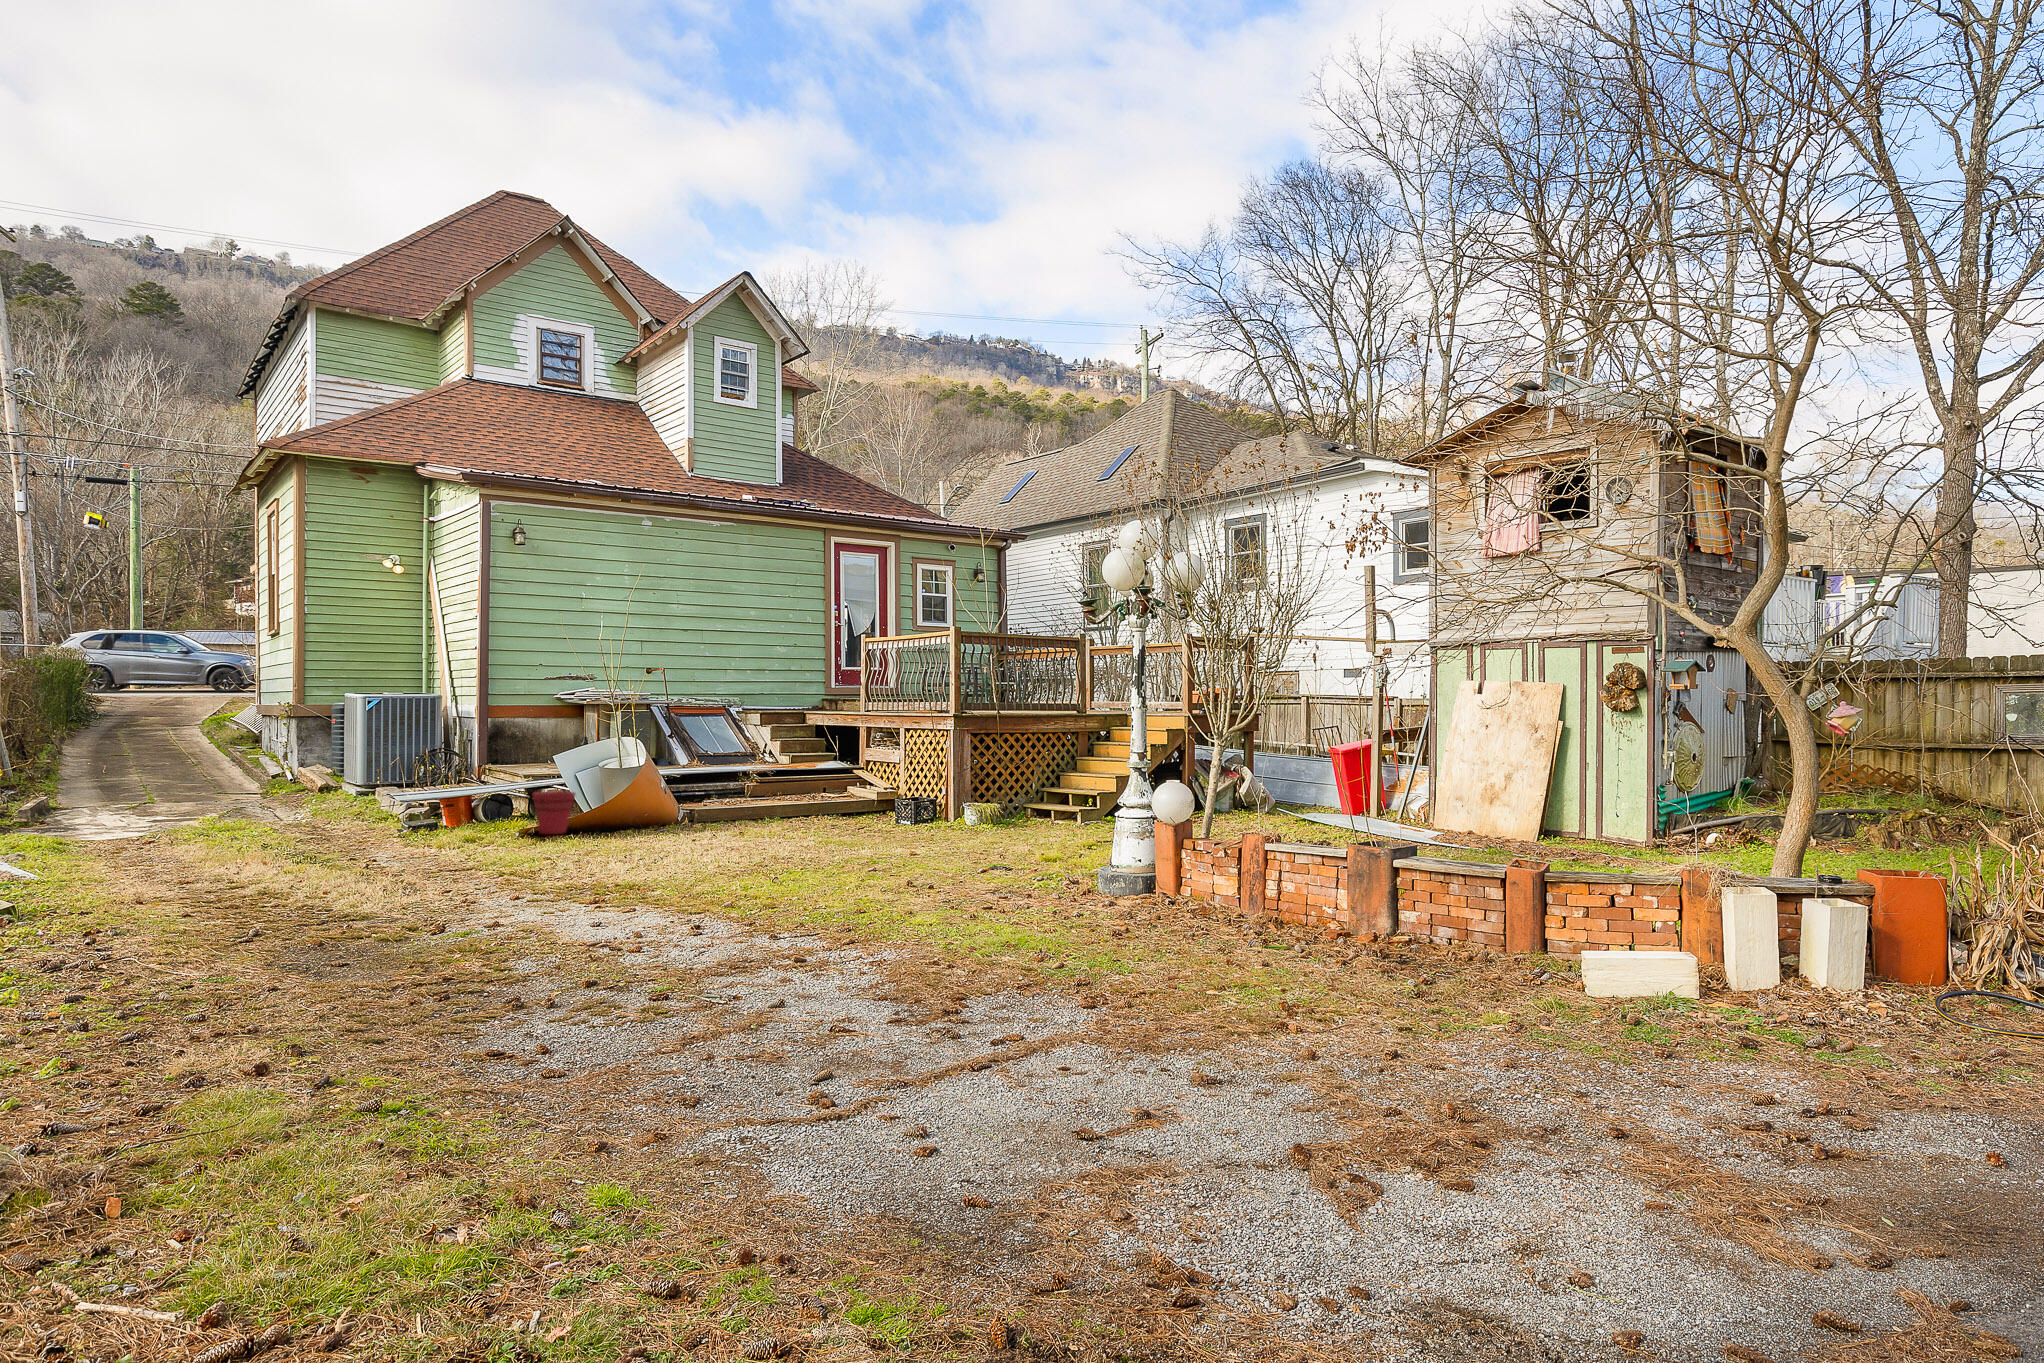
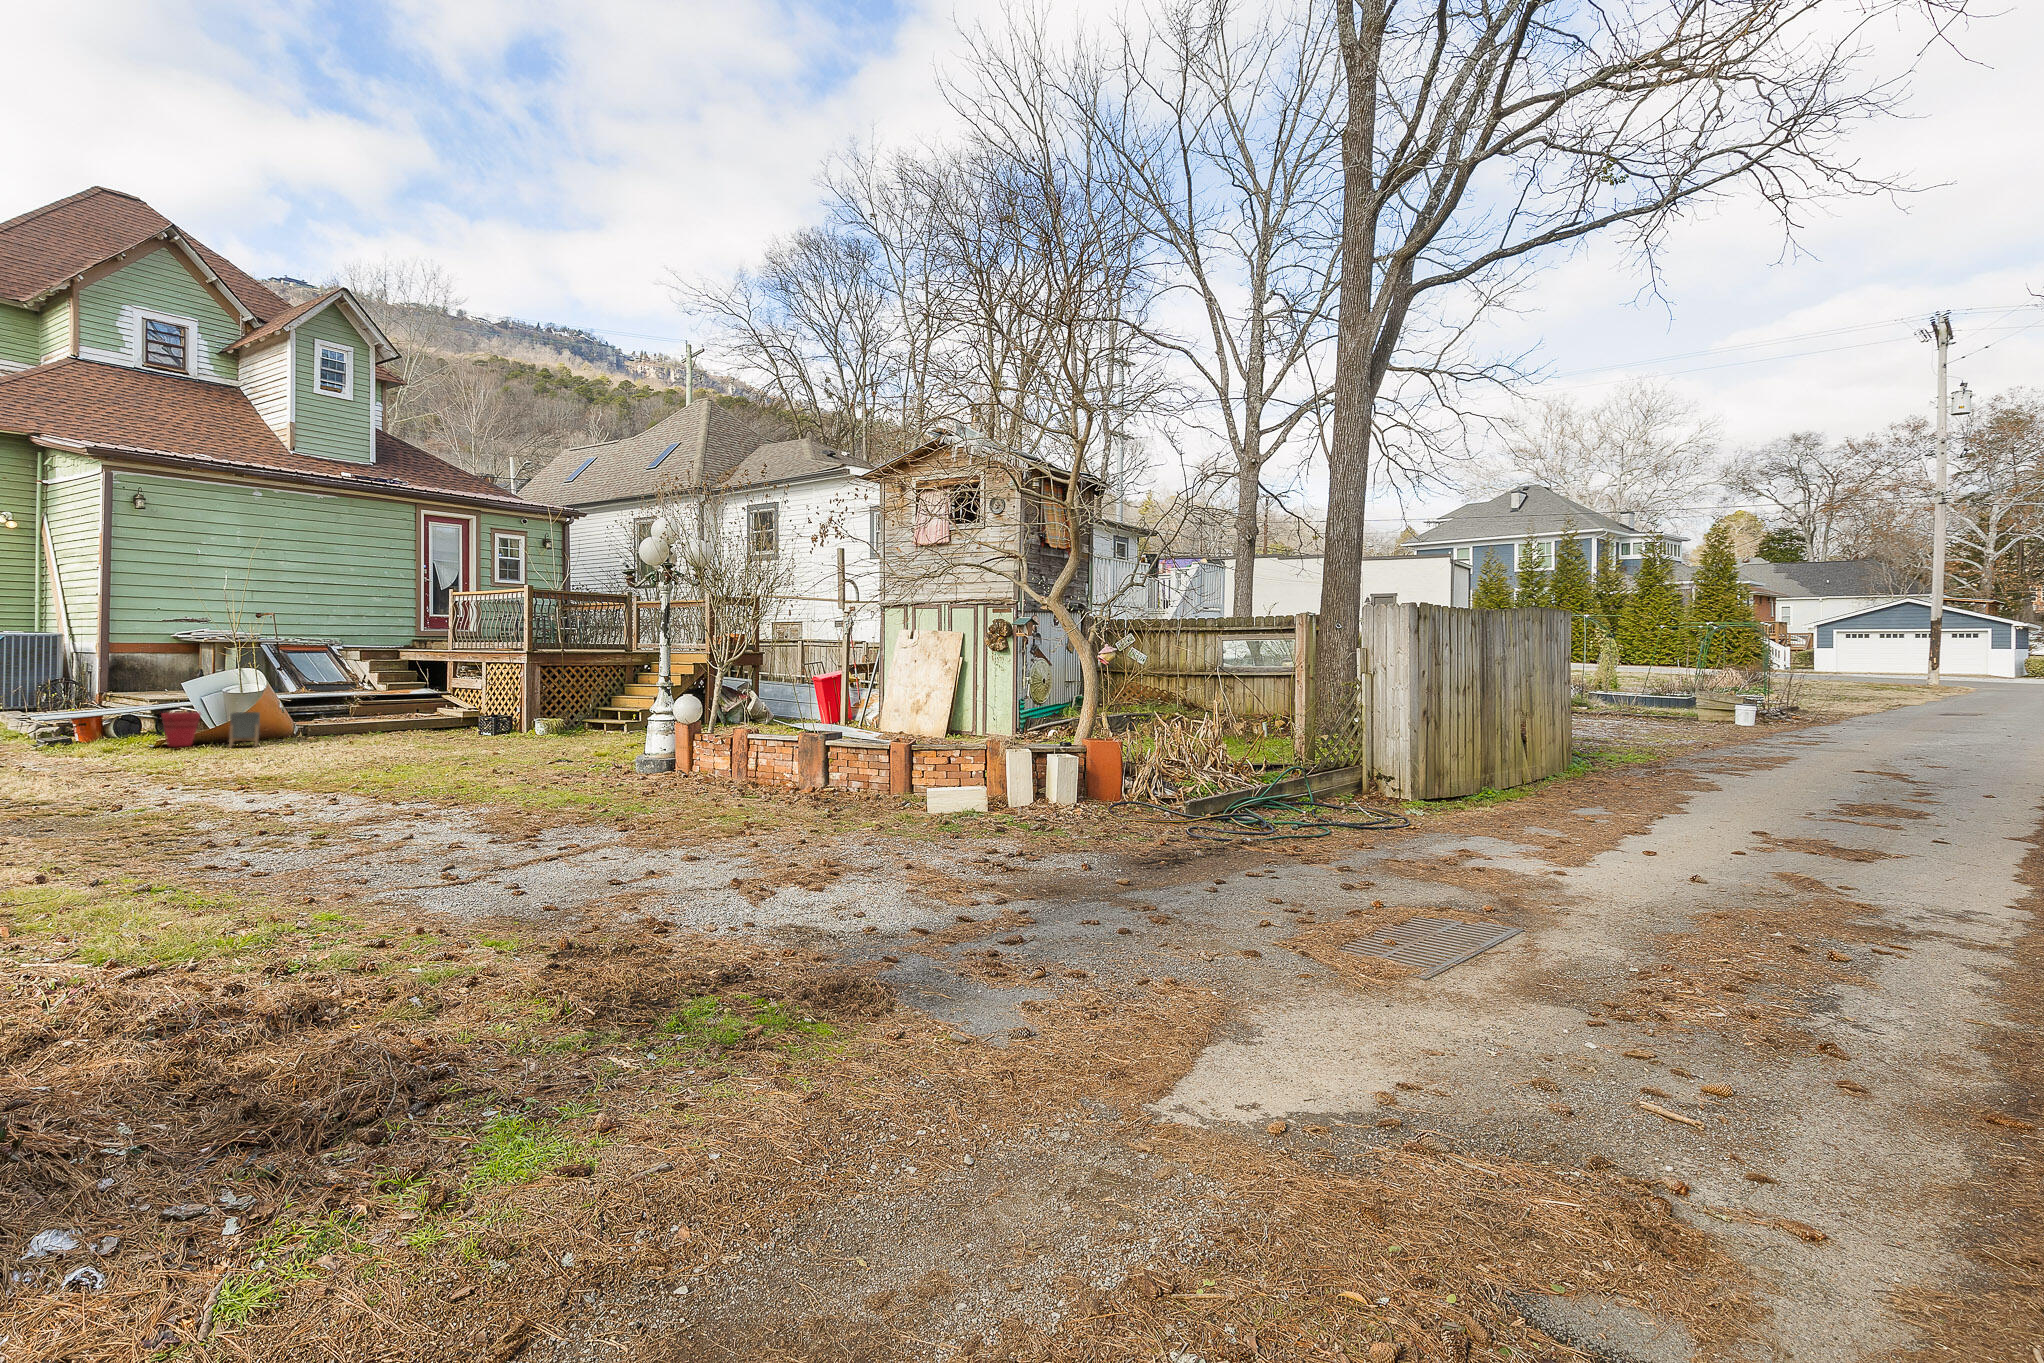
planter: none [604,792,639,838] -> present [229,712,260,747]

